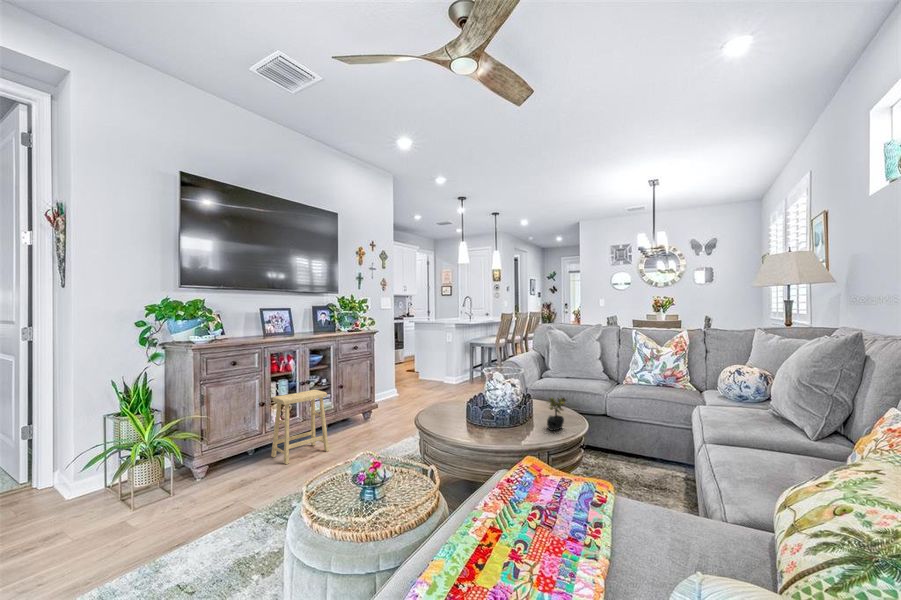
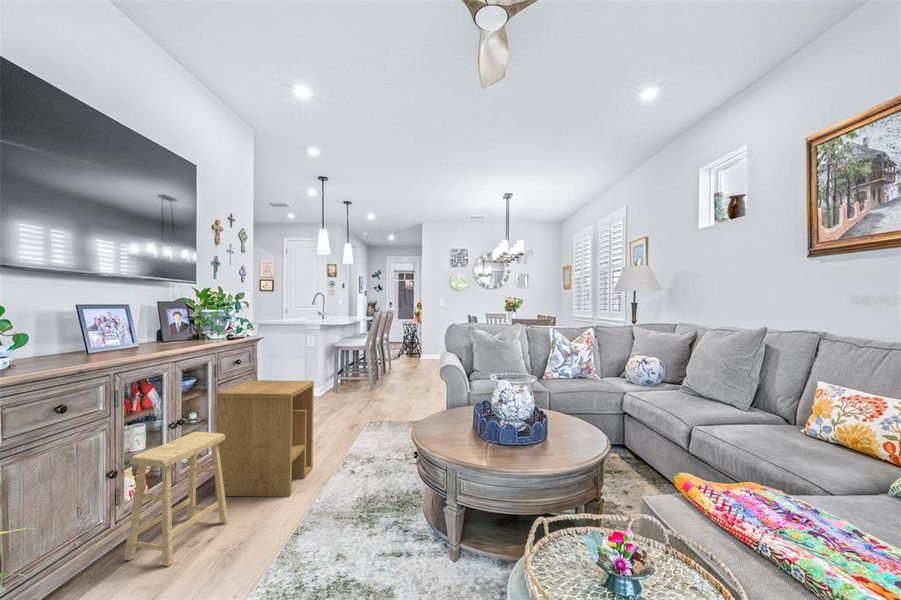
side table: none [334,362,401,445] -> present [215,380,314,497]
succulent plant: present [547,397,566,431] -> none [565,400,590,440]

